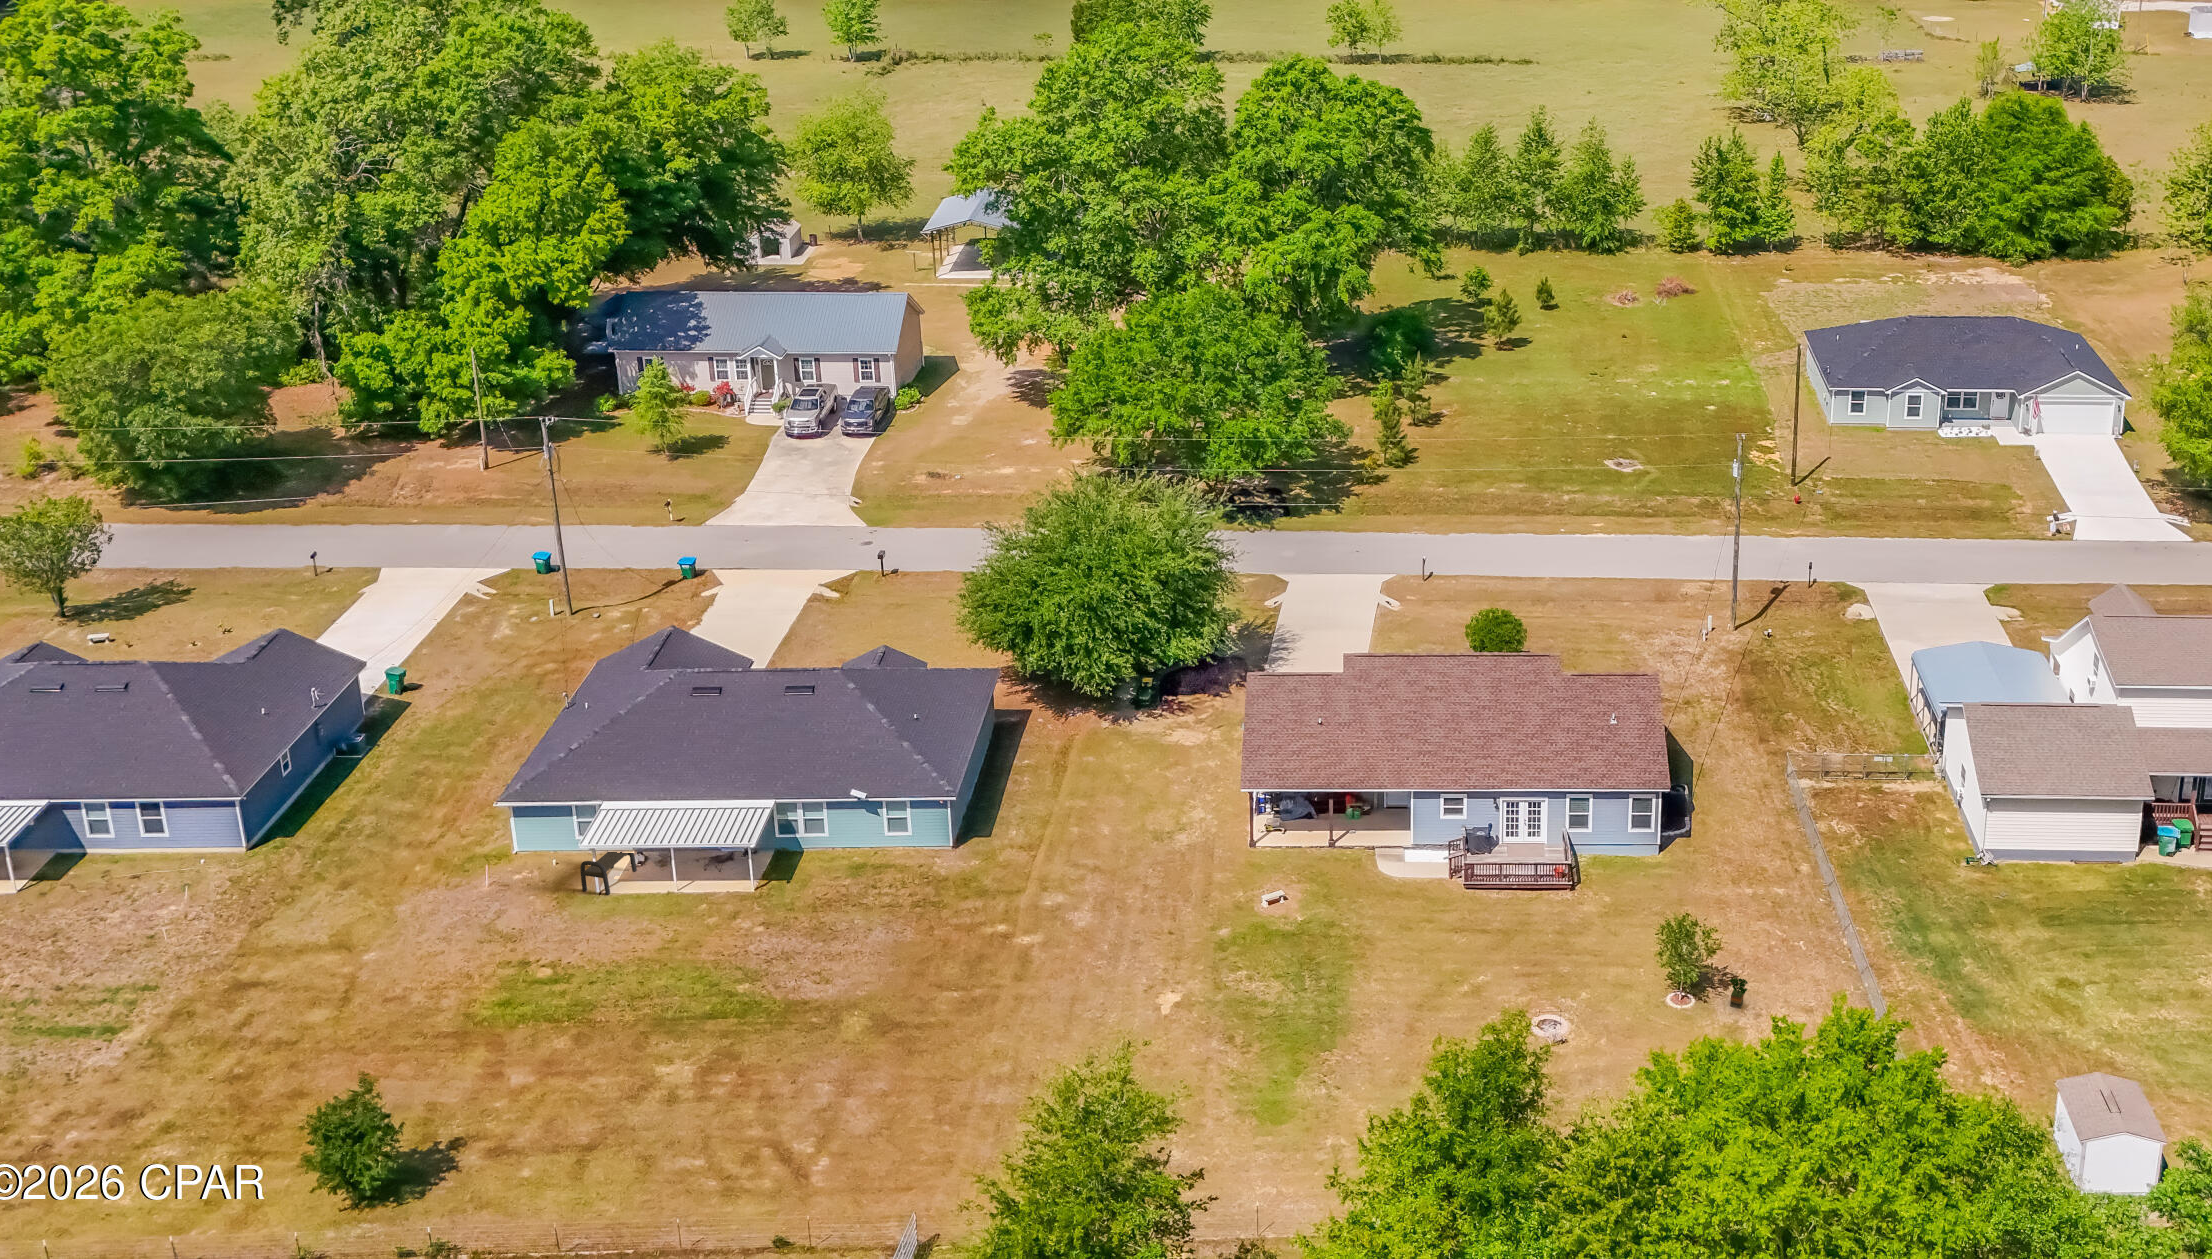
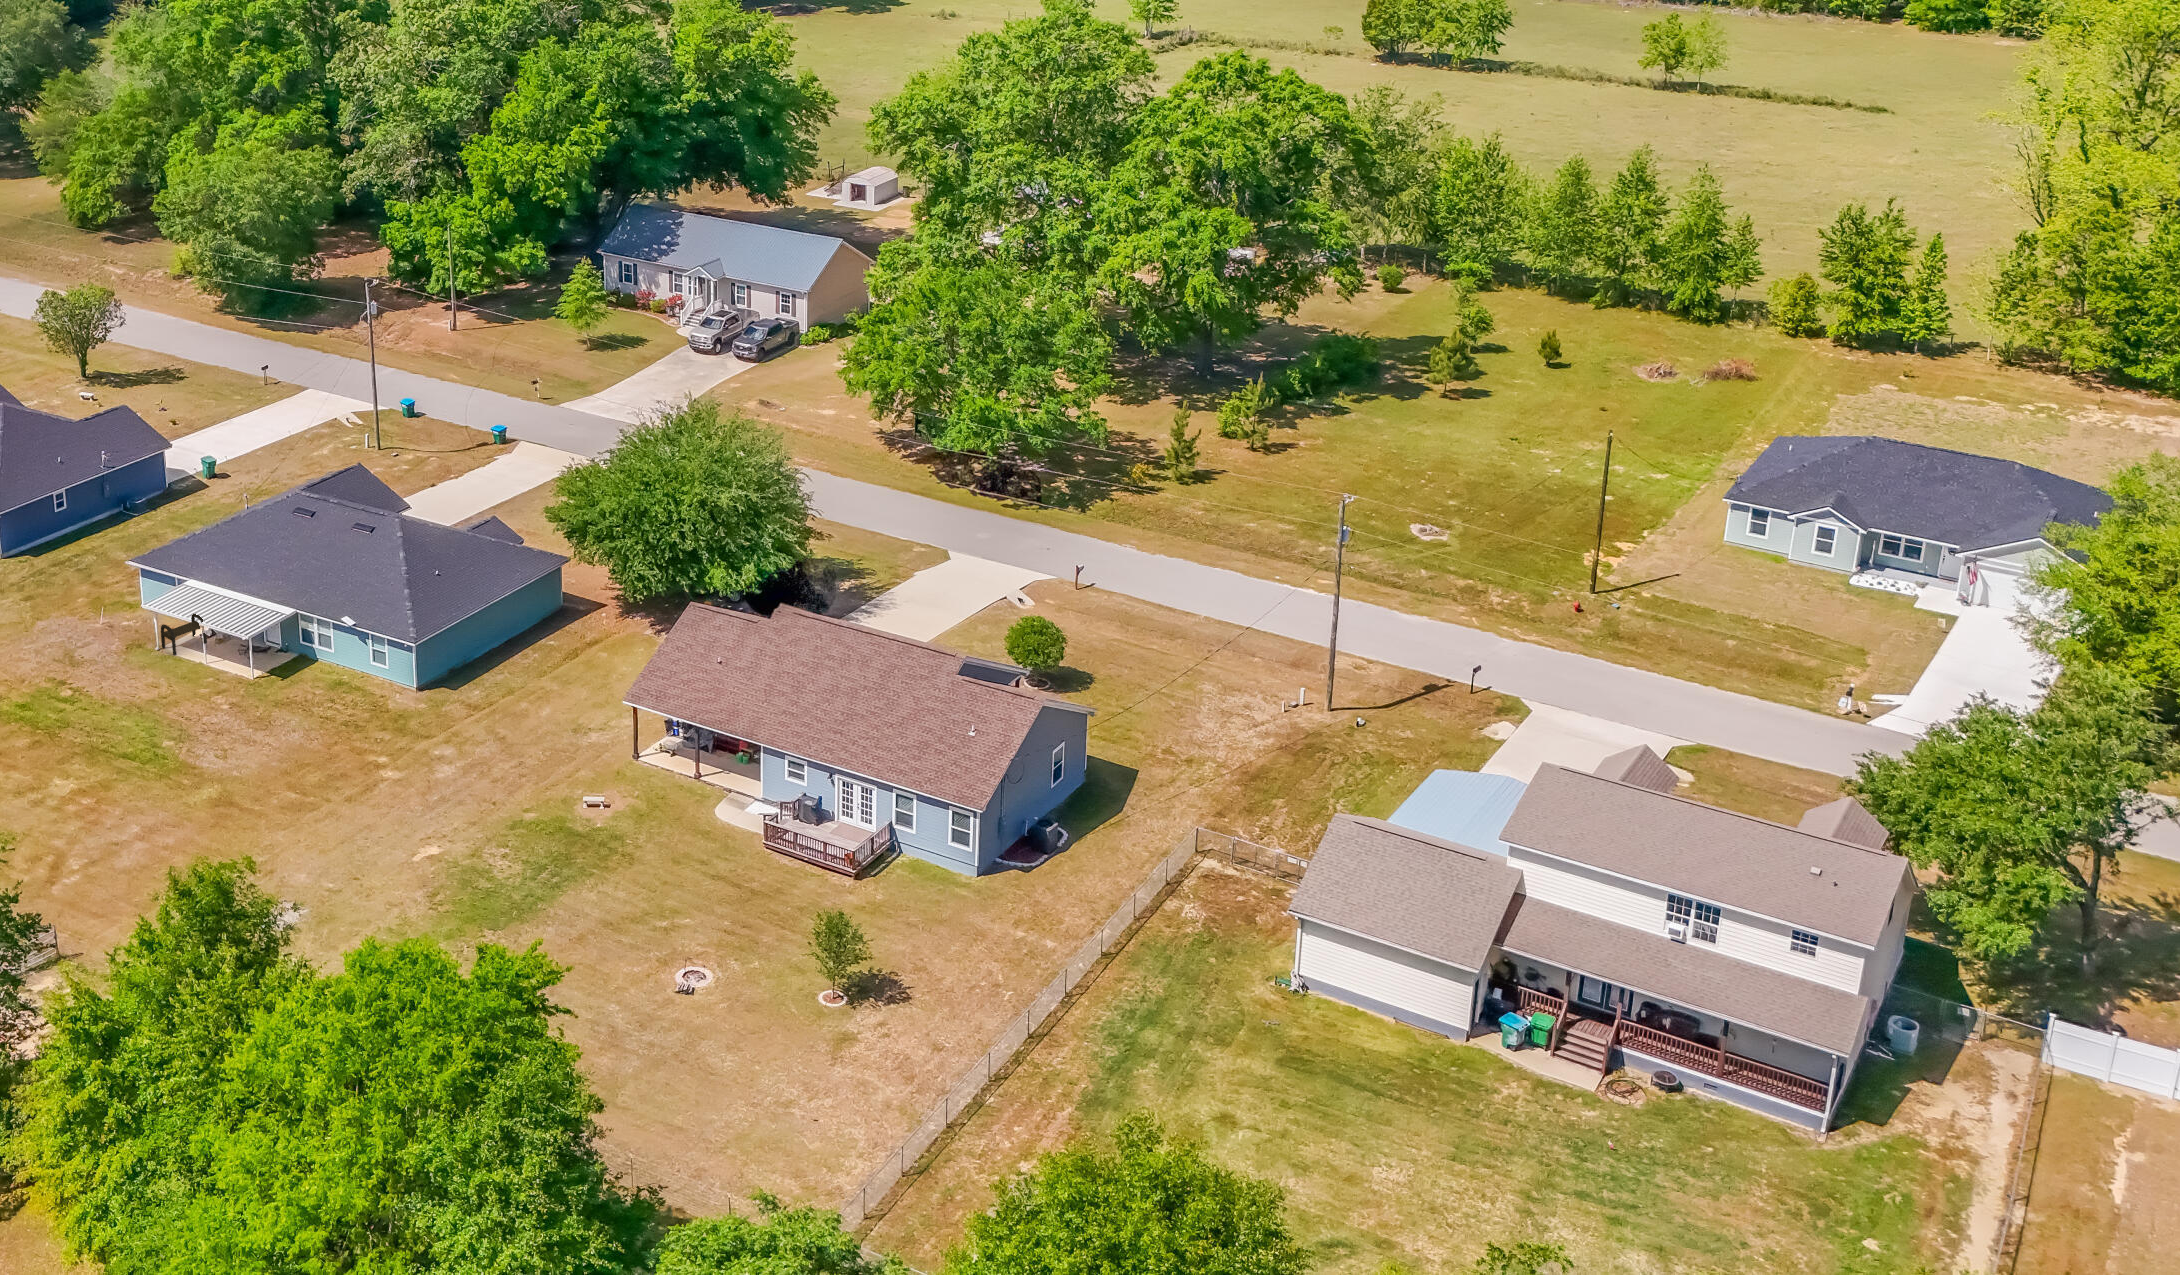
potted tree: present [1730,978,1748,1008] -> none [897,996,917,1028]

